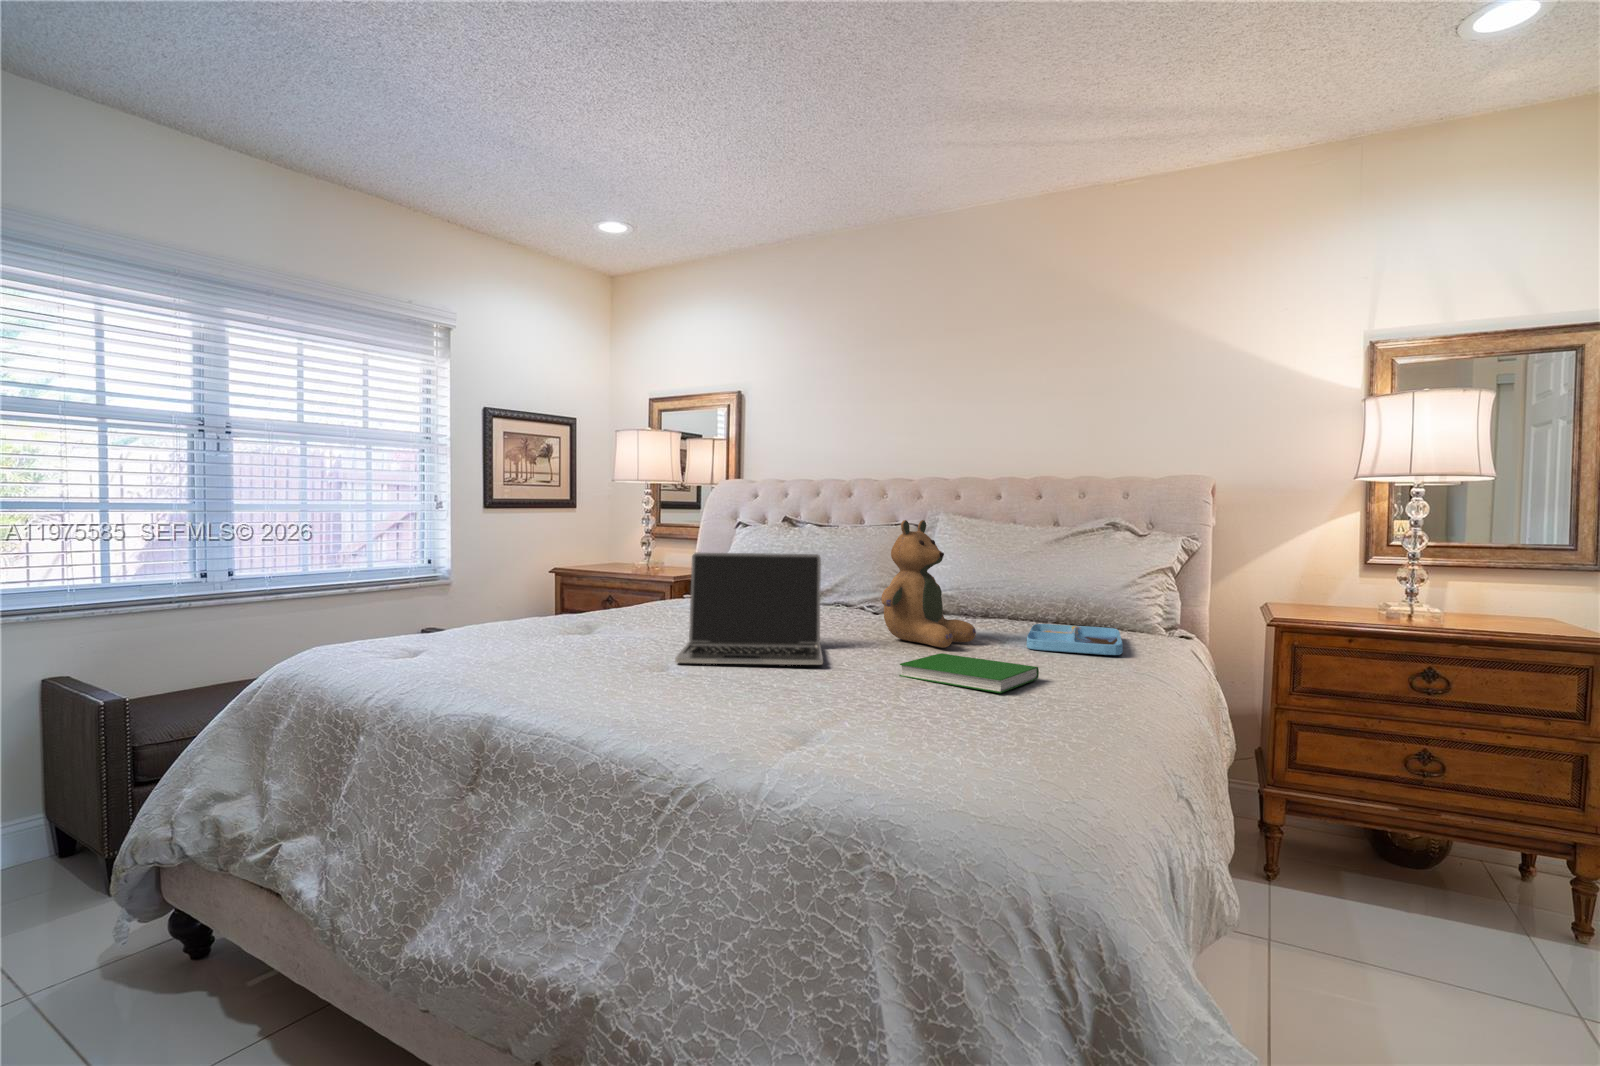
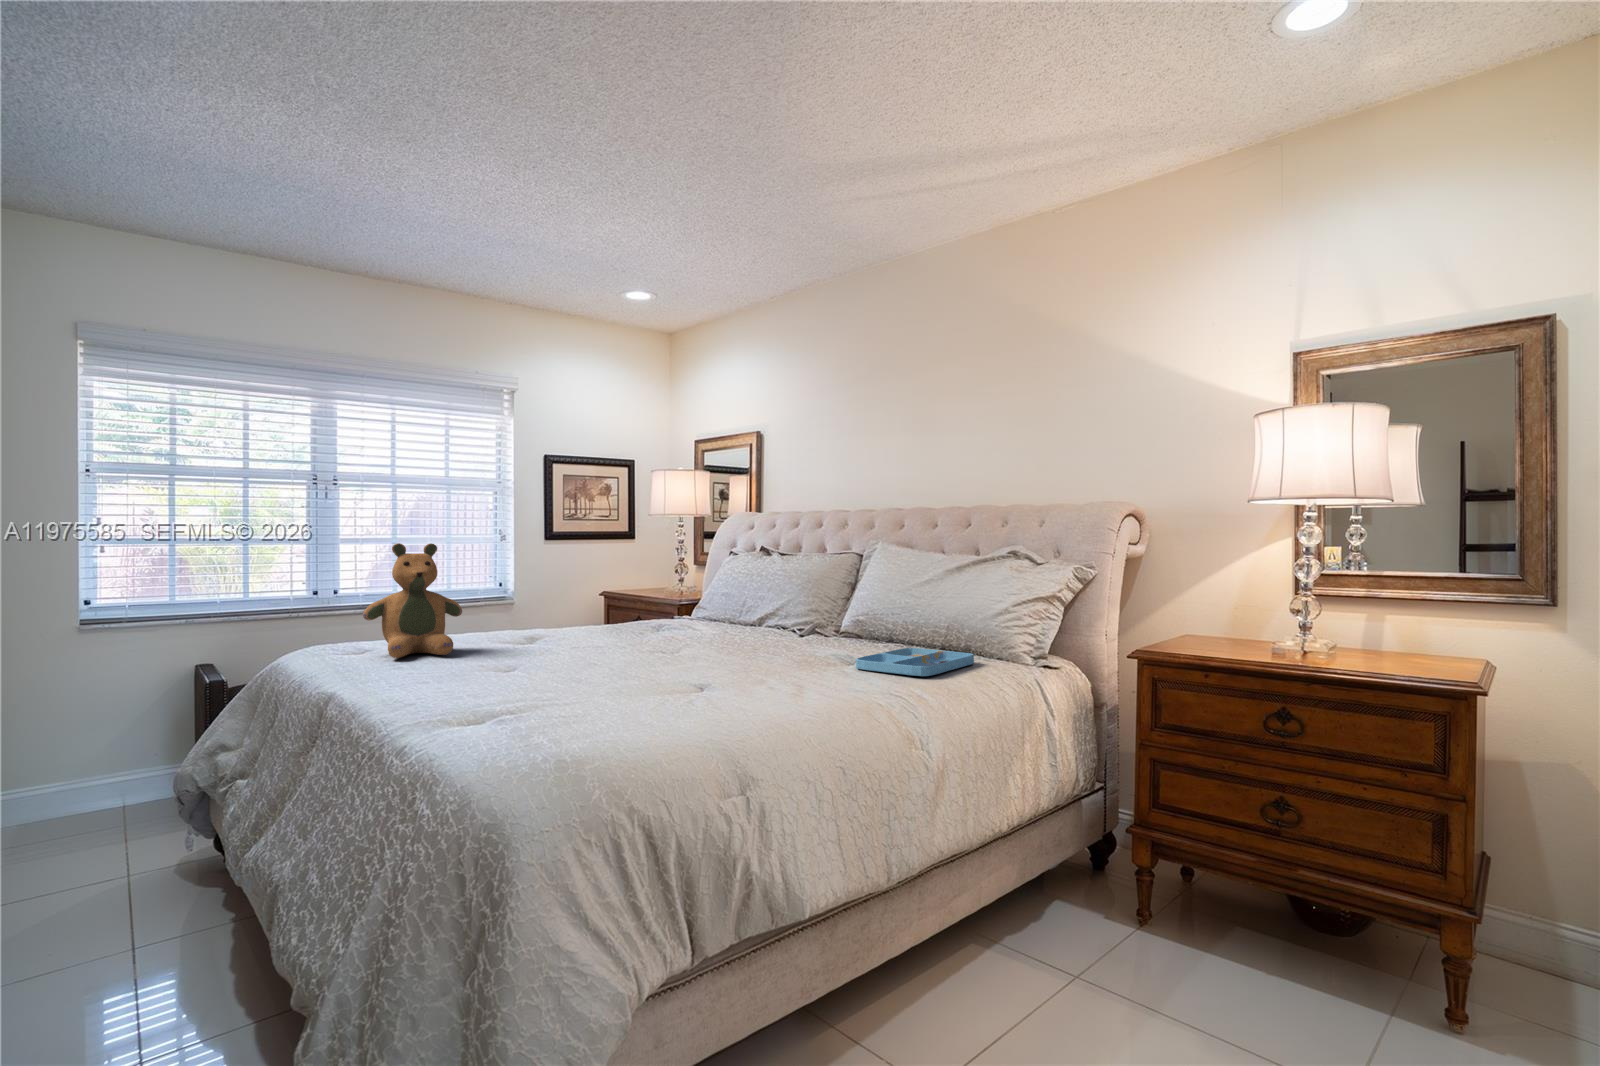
teddy bear: present [881,520,976,648] -> present [363,543,462,658]
laptop: present [675,553,823,665] -> none [520,578,671,672]
hardcover book: present [899,653,1039,693] -> none [677,667,789,698]

